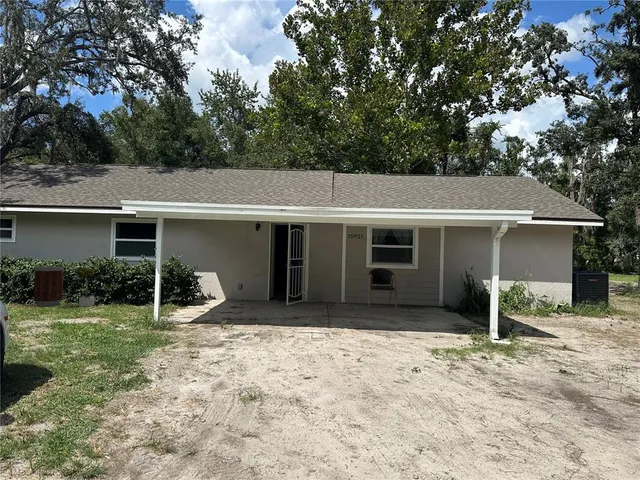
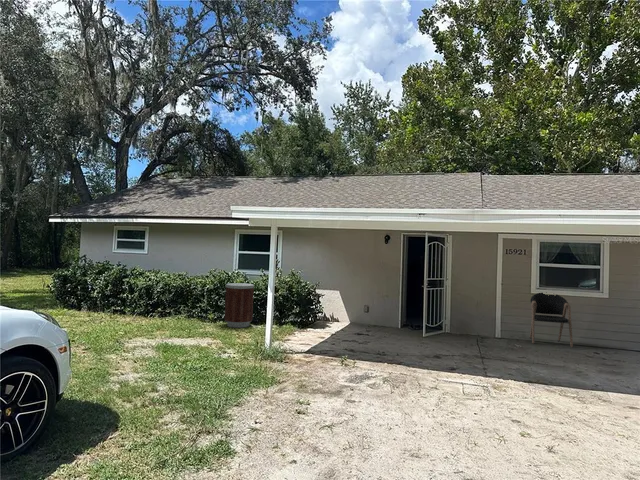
trash can: present [34,266,64,307] -> present [225,283,254,328]
potted tree: present [76,267,94,307] -> none [193,280,211,324]

